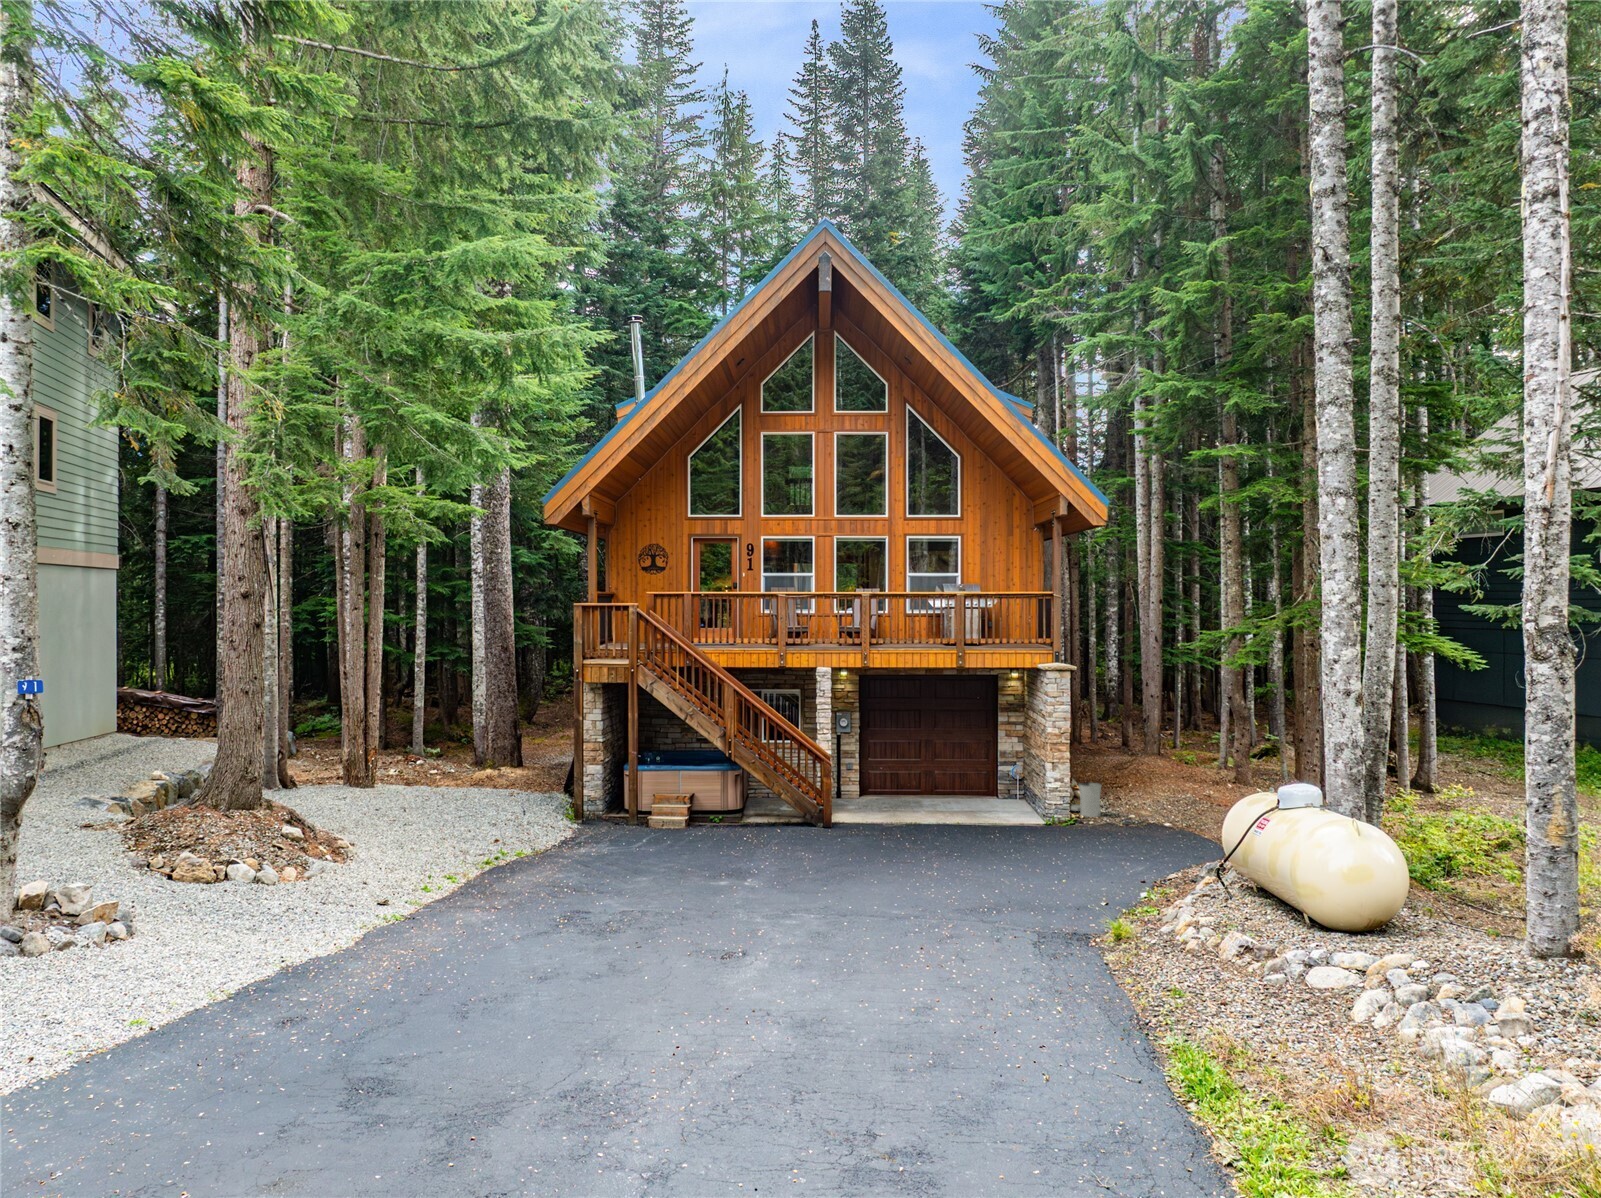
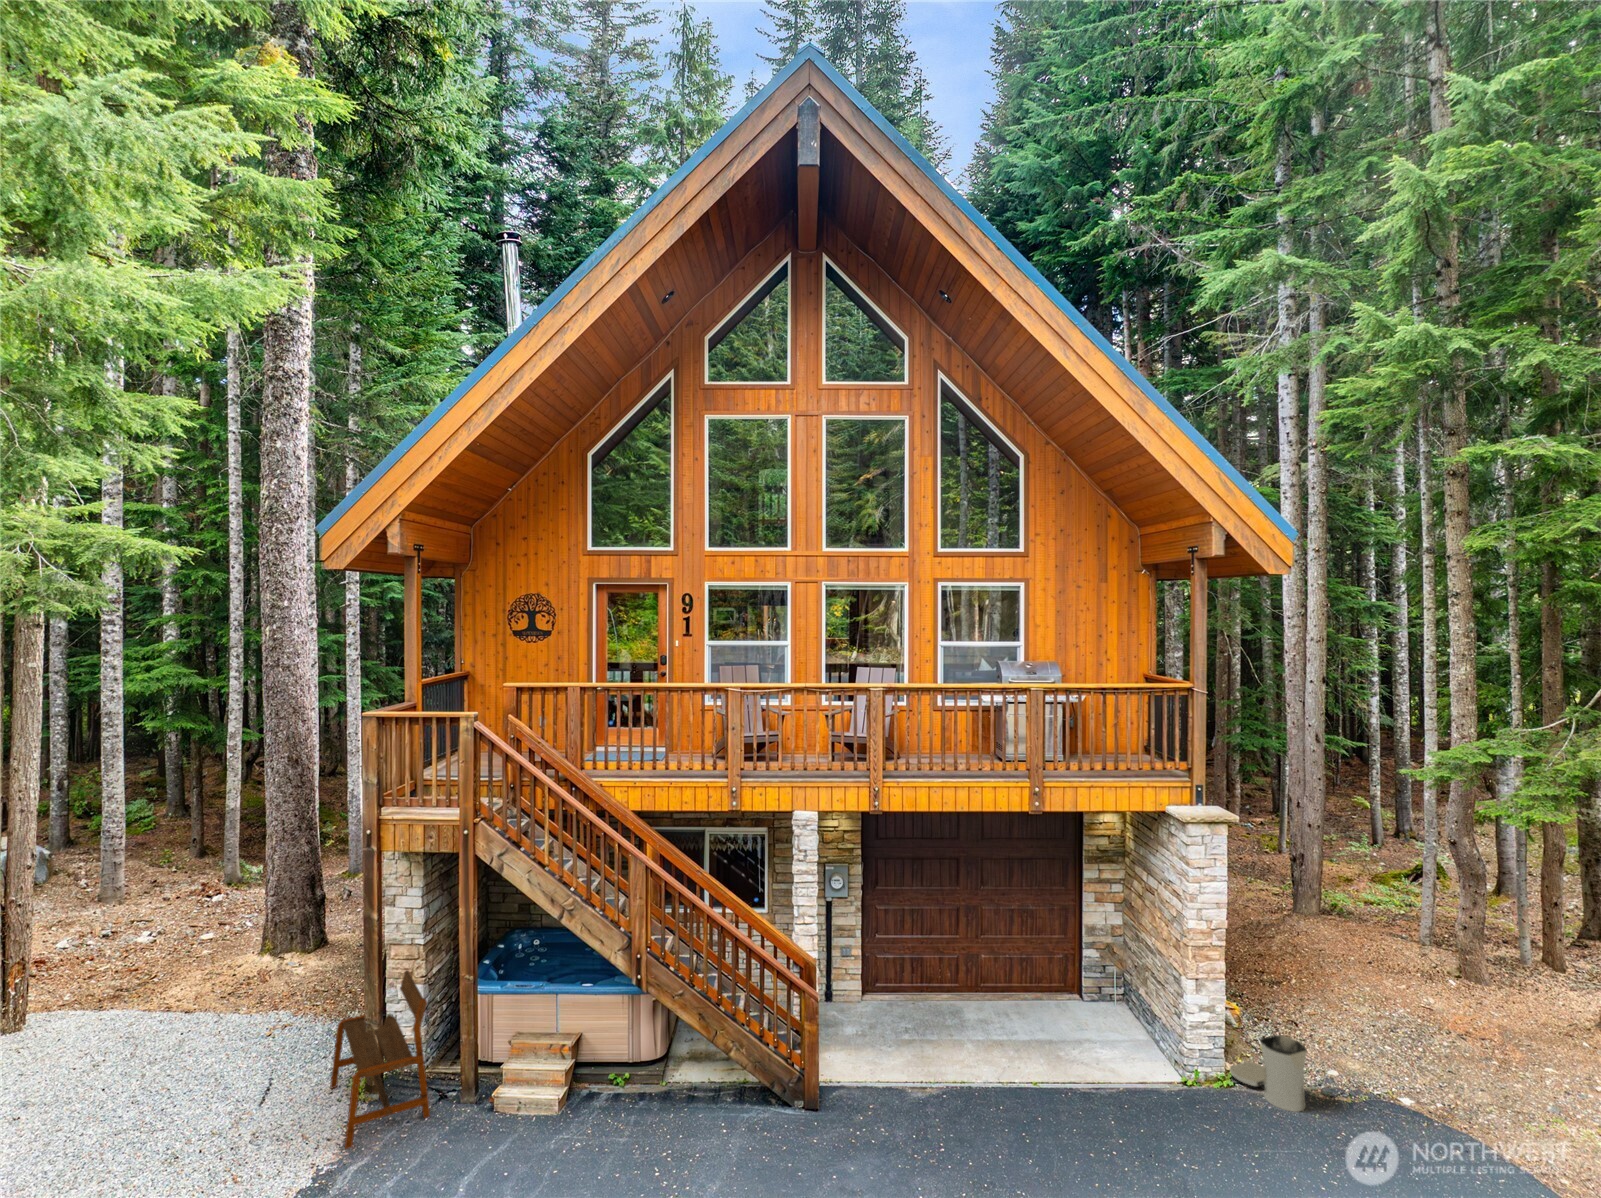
bench: none [559,749,621,824] -> present [330,970,430,1149]

